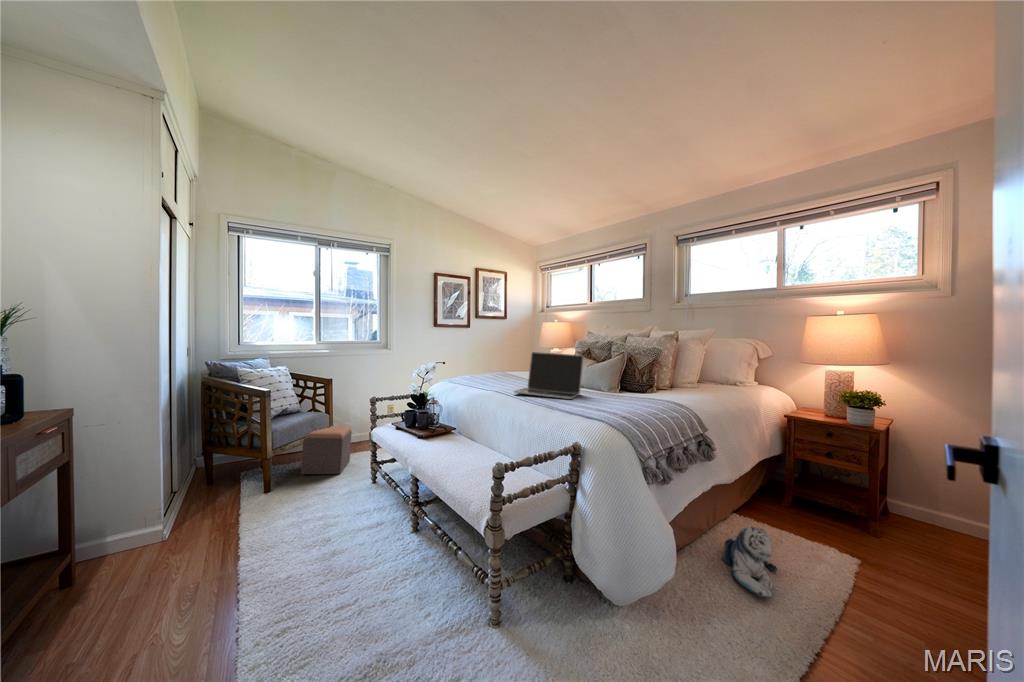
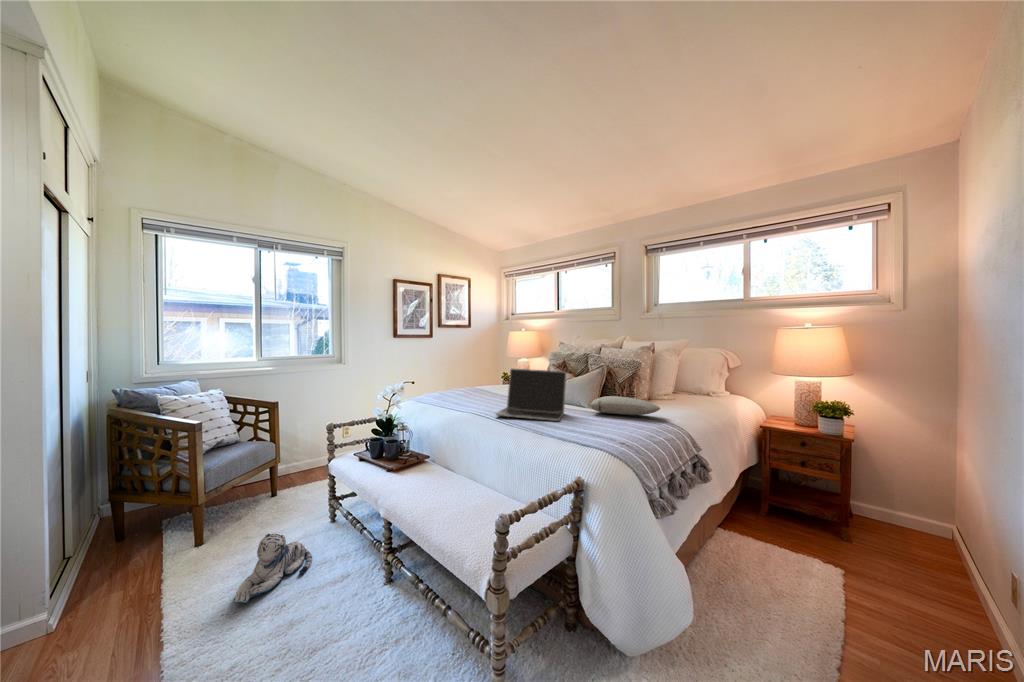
pillow: none [605,380,673,397] -> present [590,396,660,415]
footstool: present [301,426,352,474] -> none [242,455,303,516]
plush toy: present [723,526,777,597] -> present [234,533,312,603]

